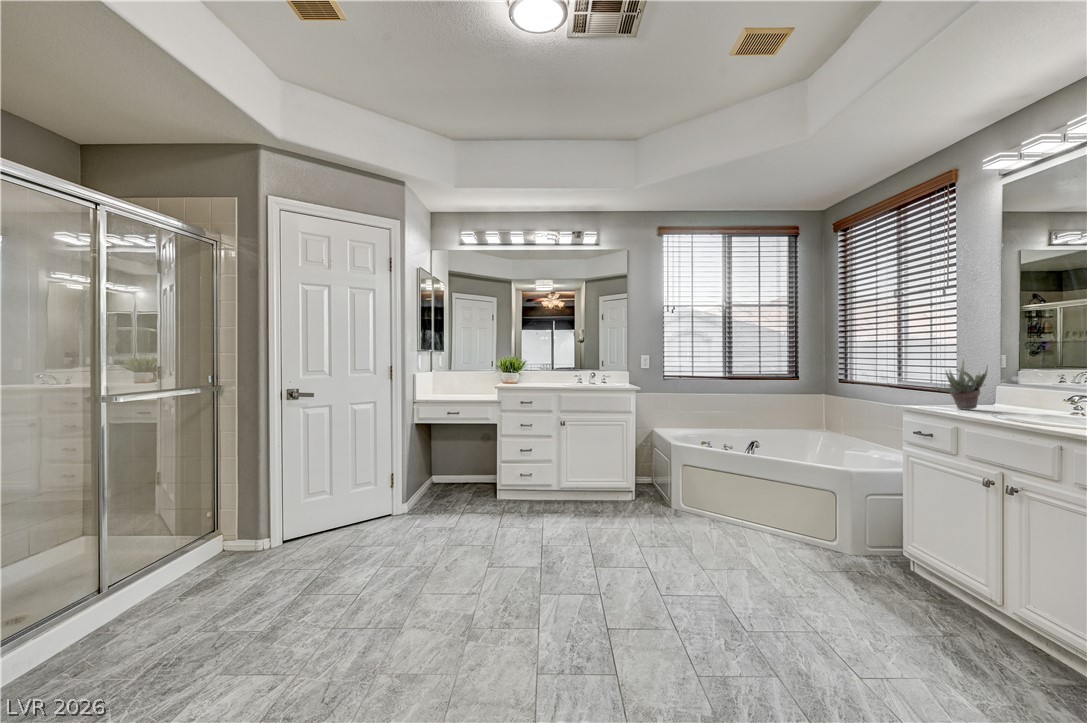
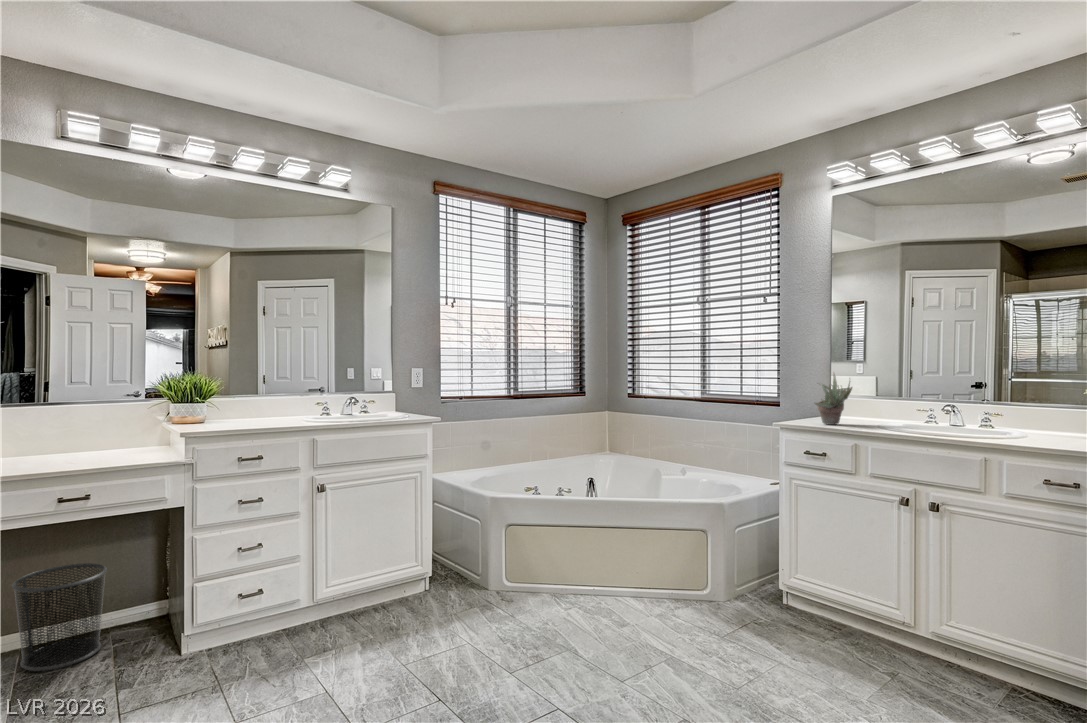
waste bin: none [431,449,468,495] -> present [12,563,107,671]

